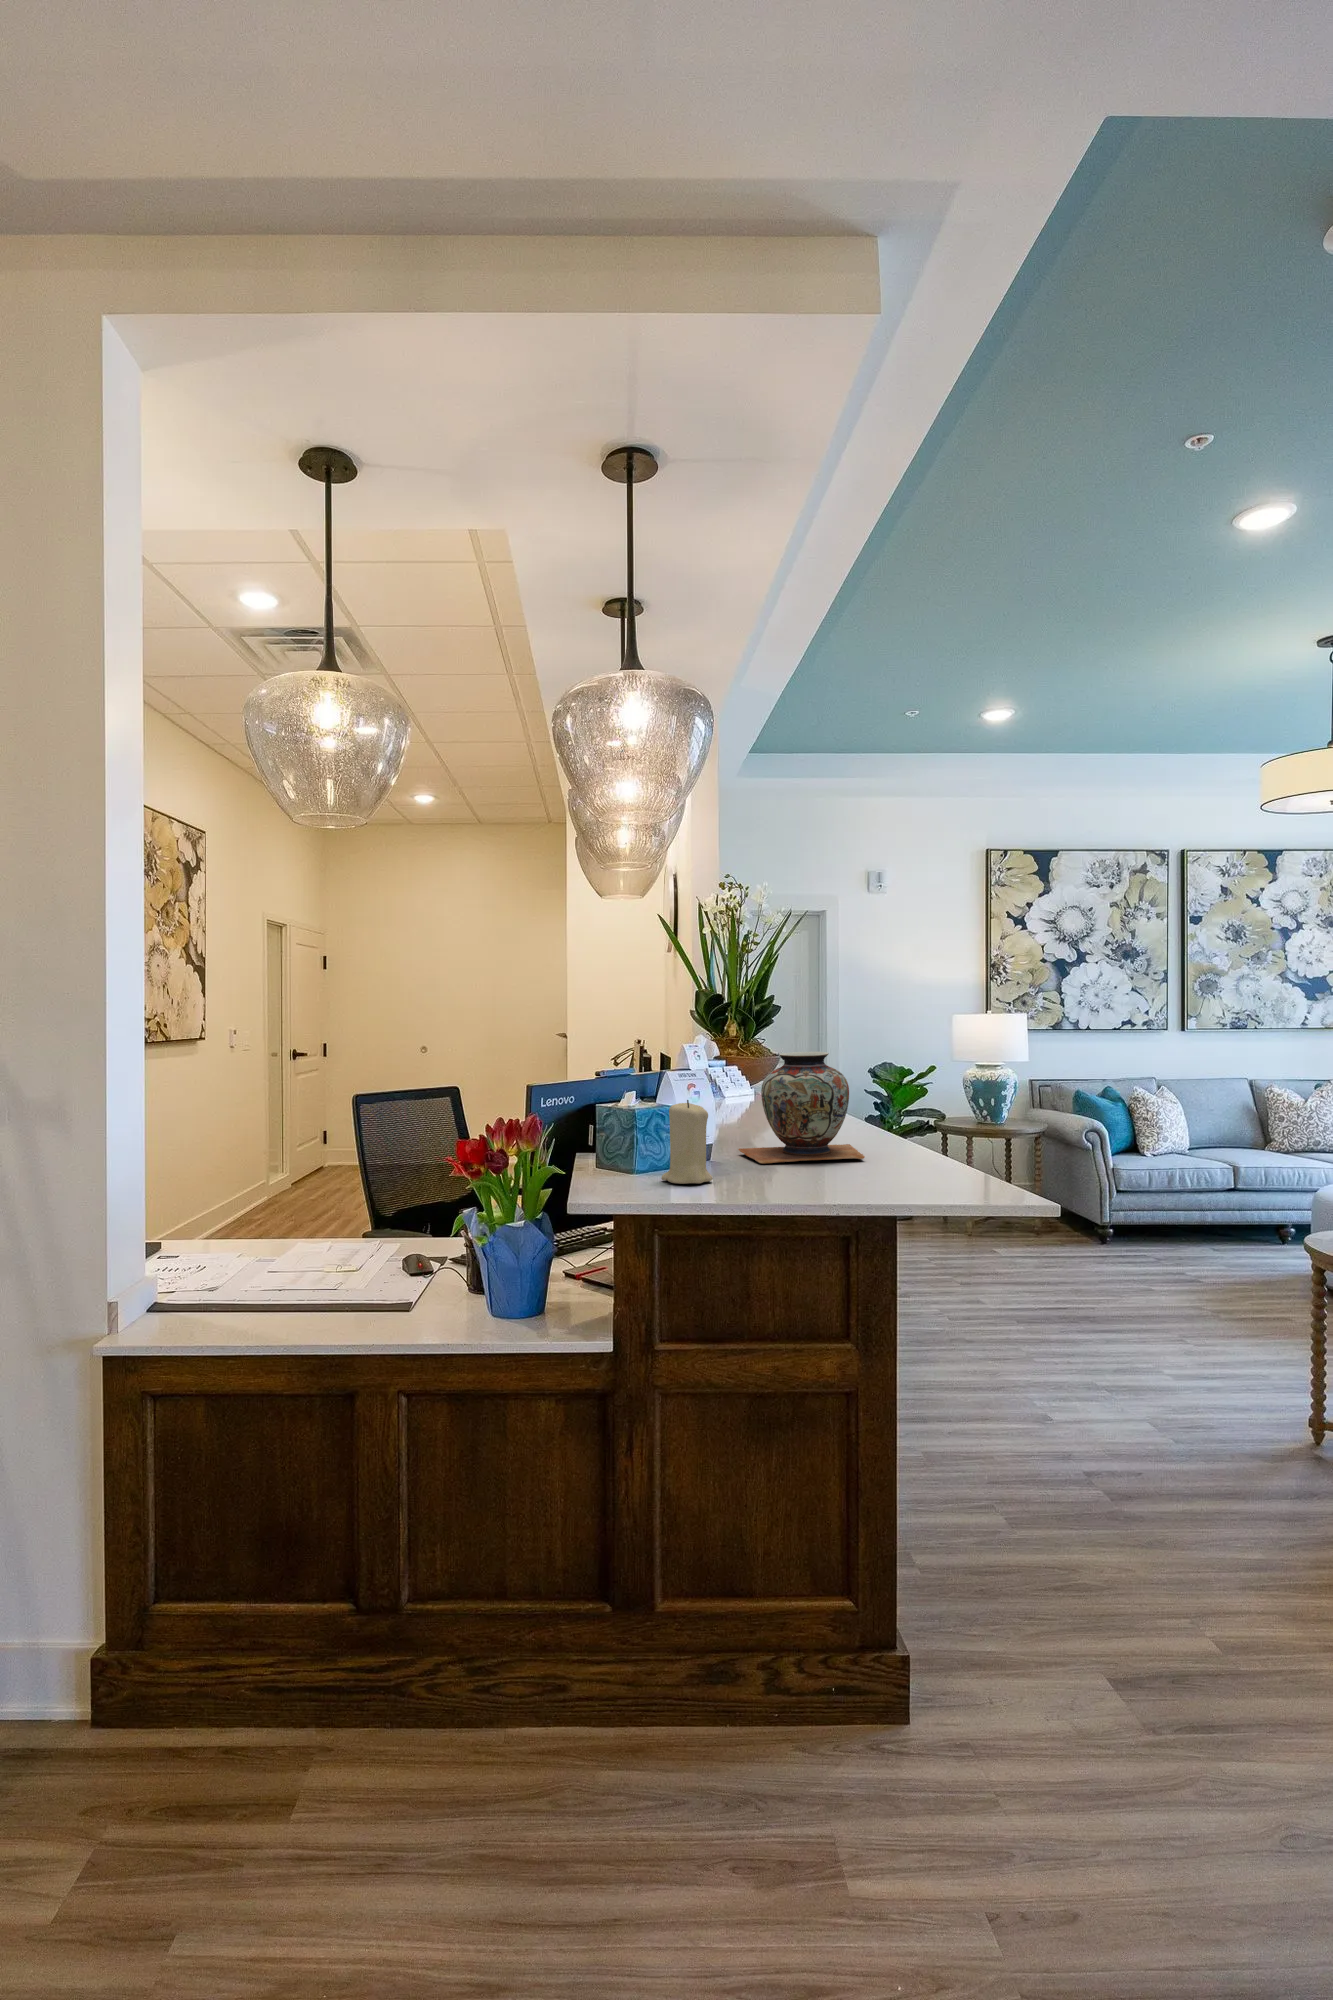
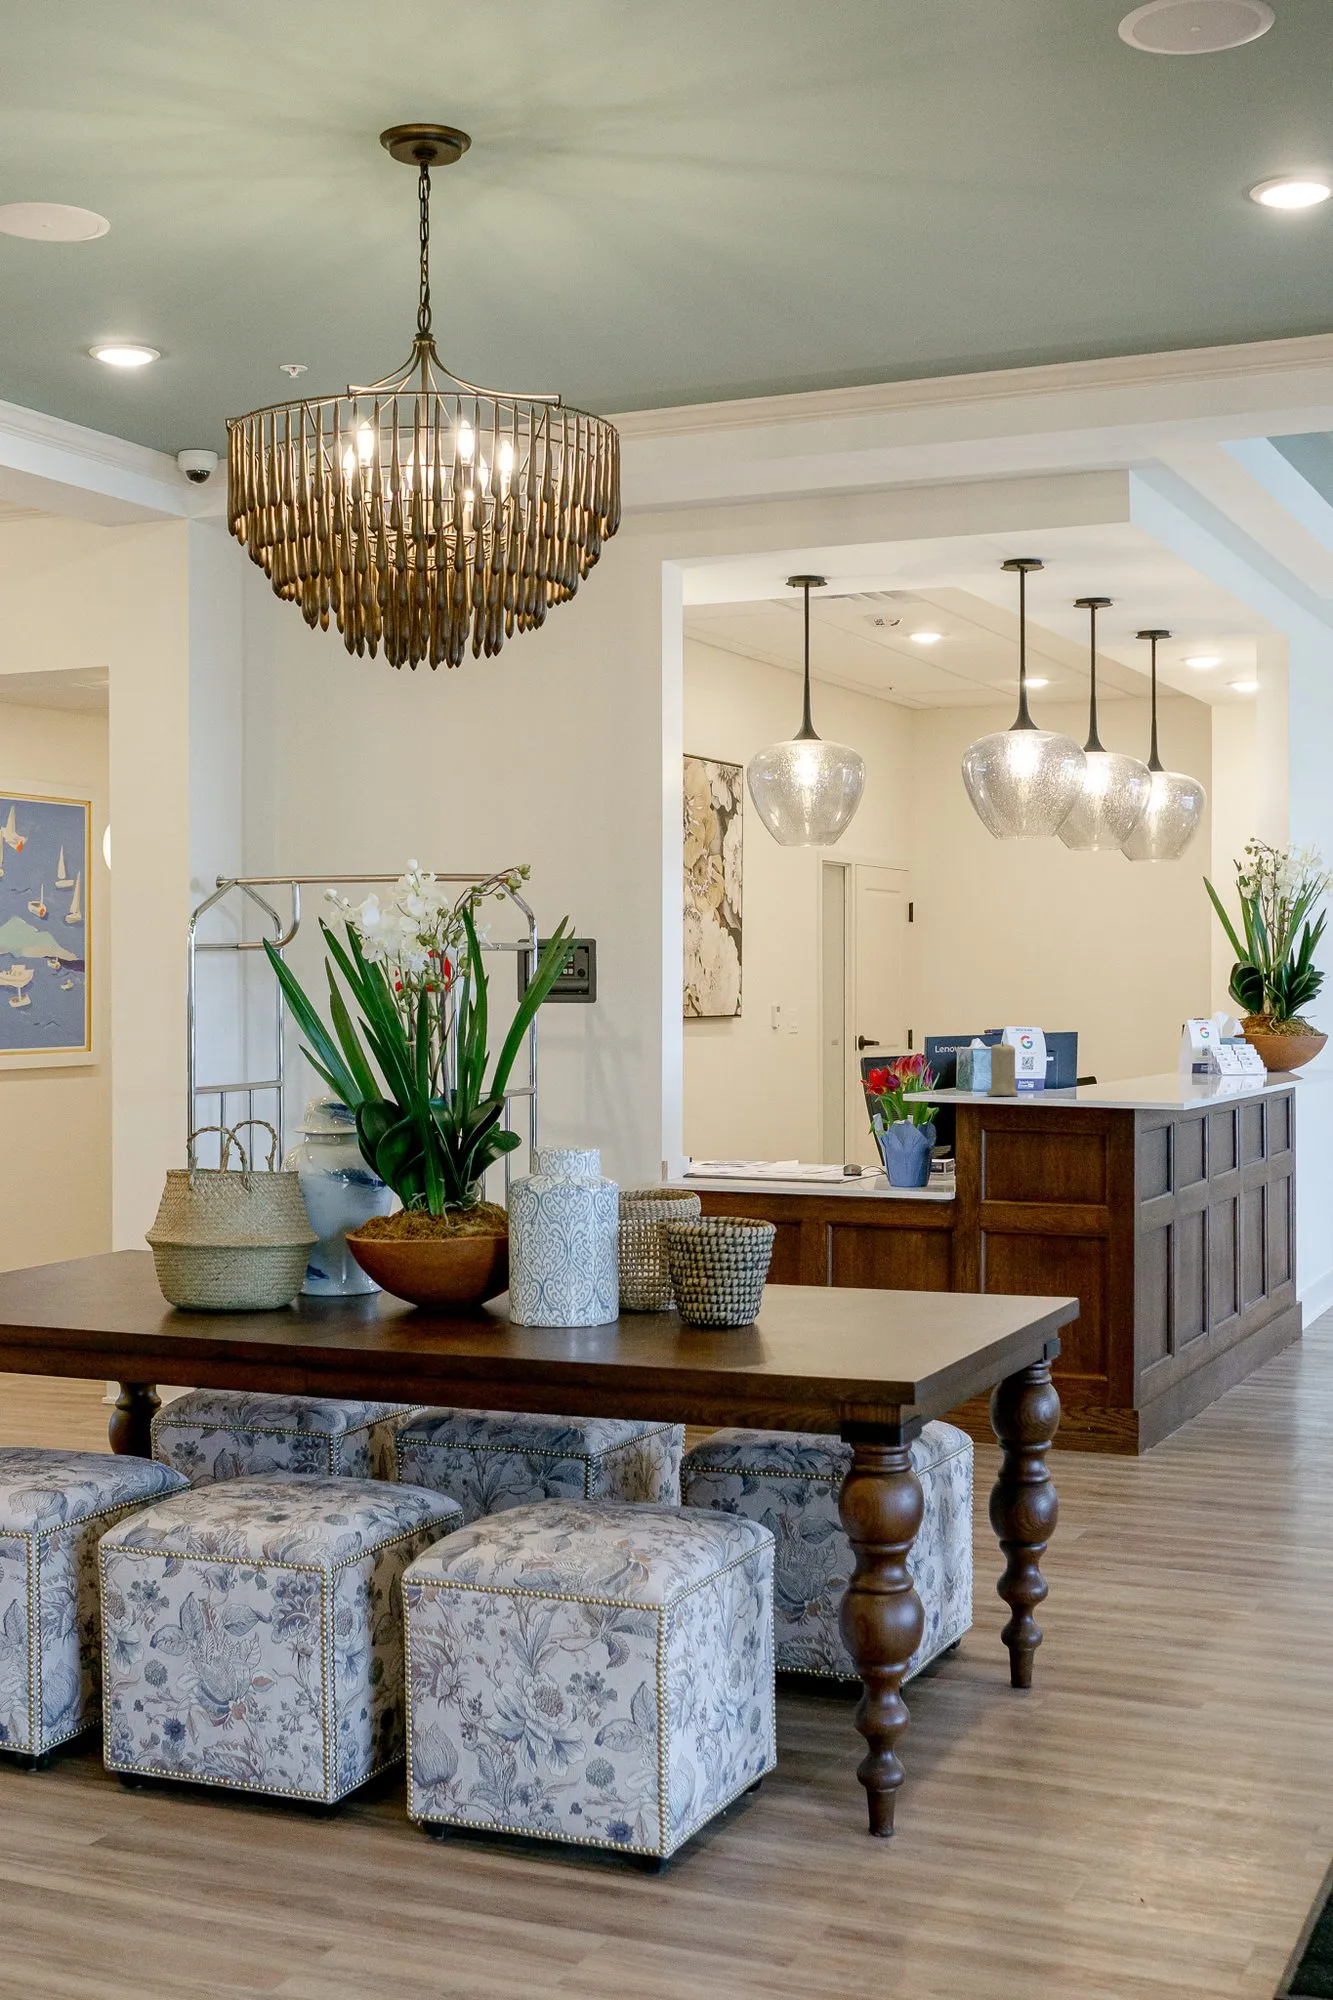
decorative vase: present [739,1052,865,1163] -> none [1078,1012,1172,1092]

